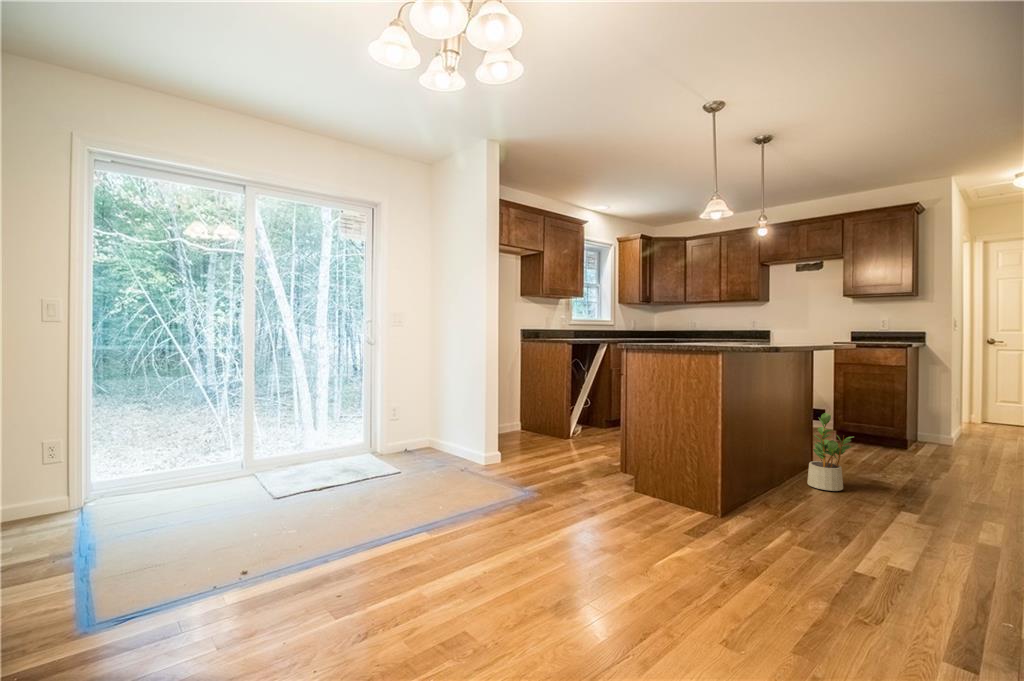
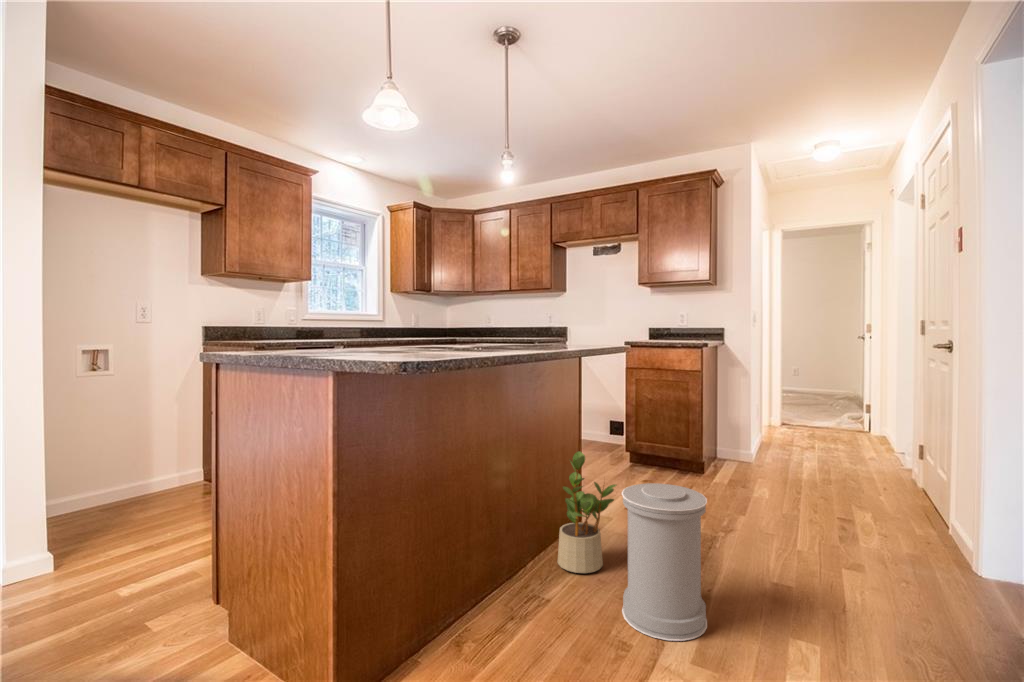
trash can: none [868,432,935,523] -> present [622,483,707,641]

